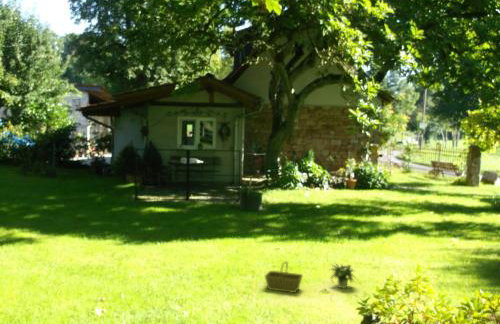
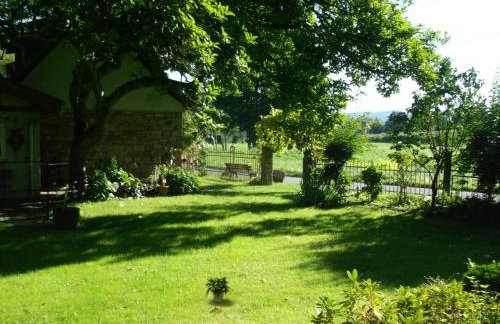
basket: present [265,262,302,293] -> none [140,283,180,317]

